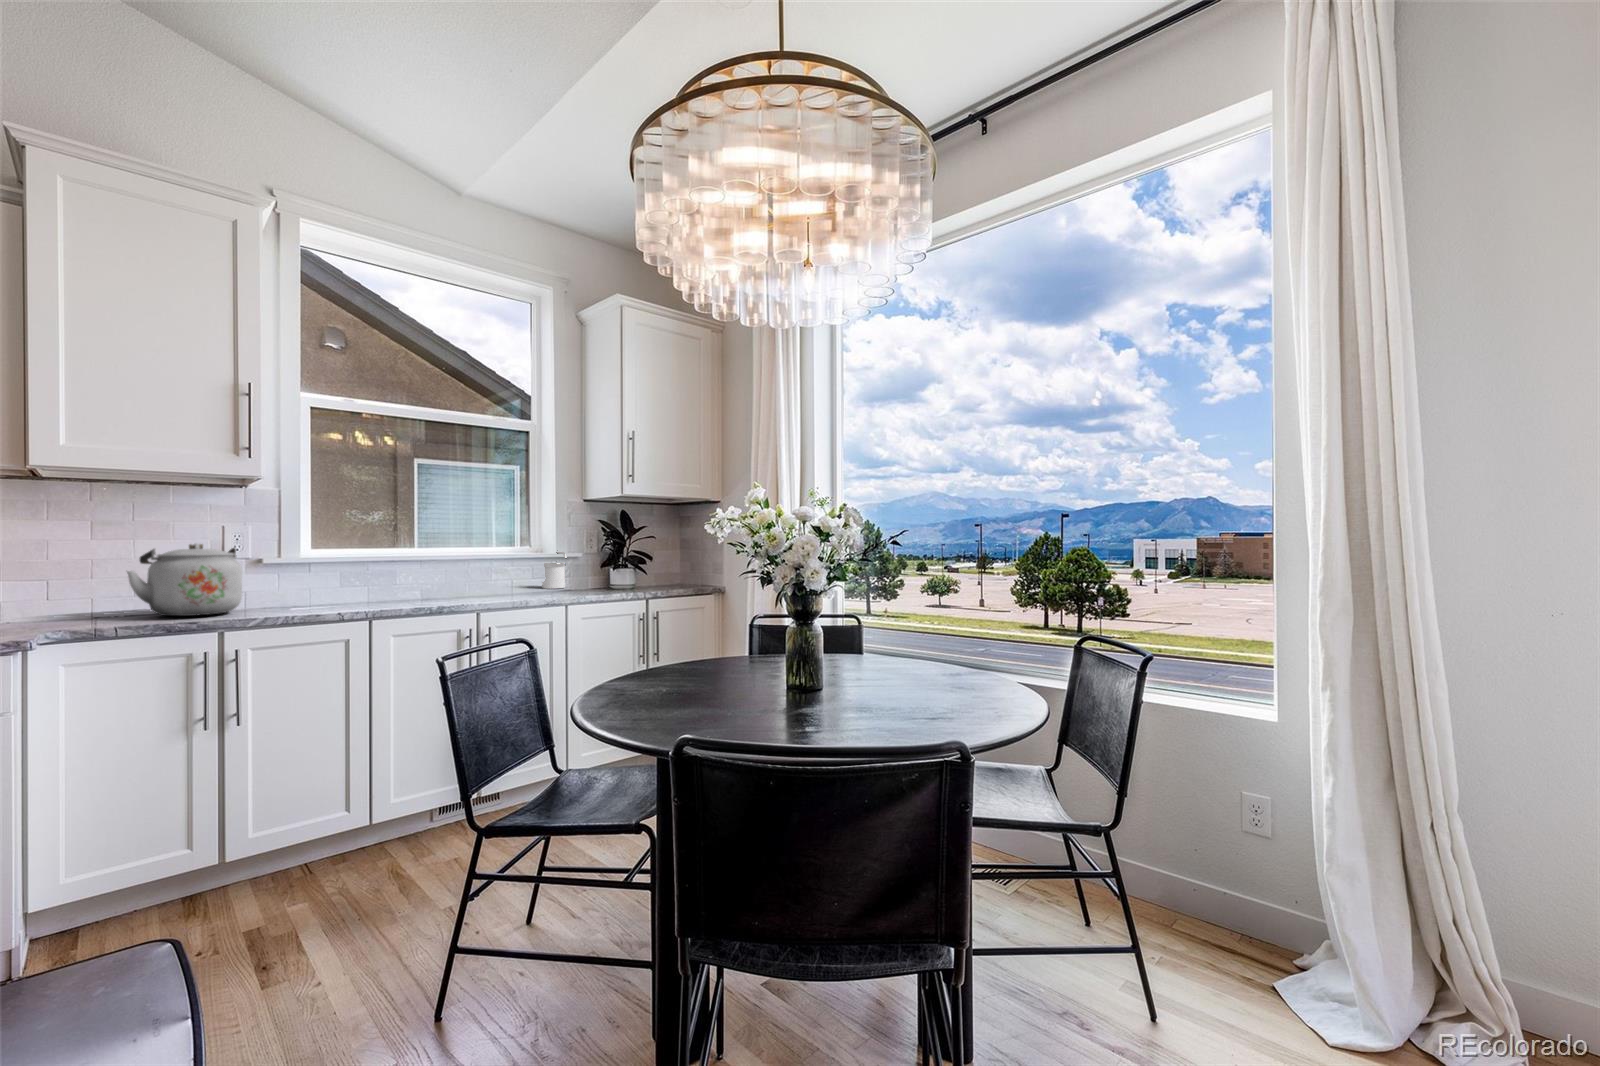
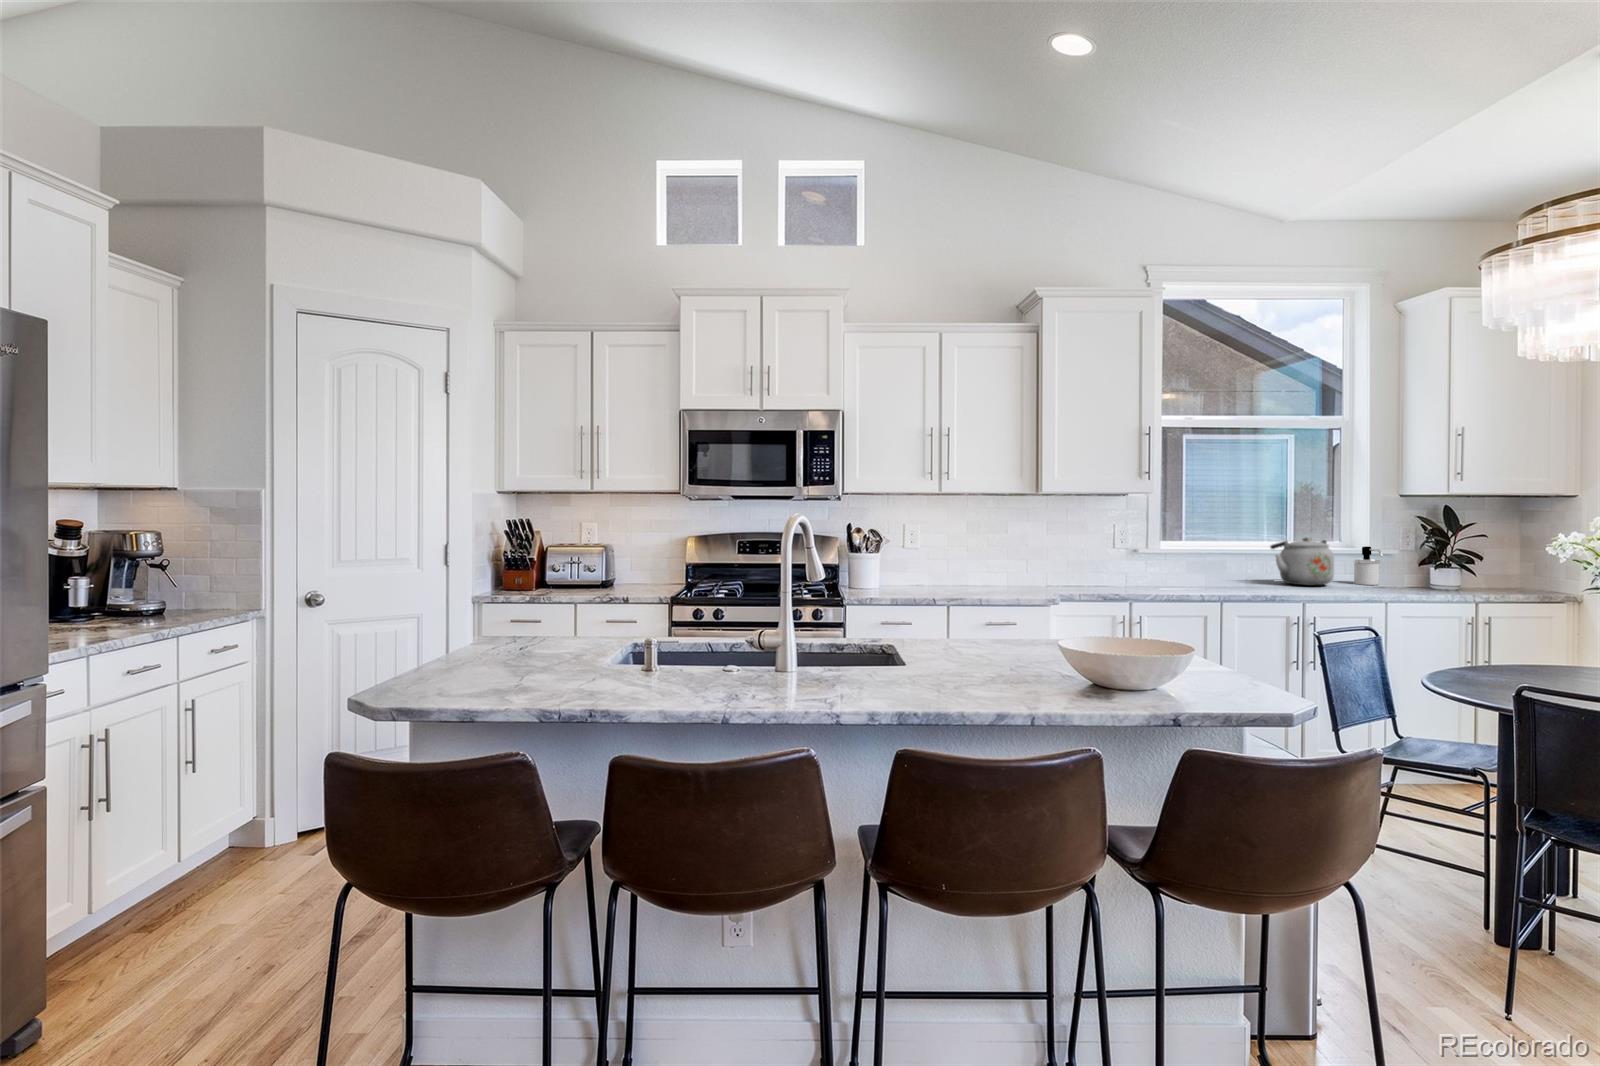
kettle: present [127,544,242,616] -> present [1270,537,1334,585]

